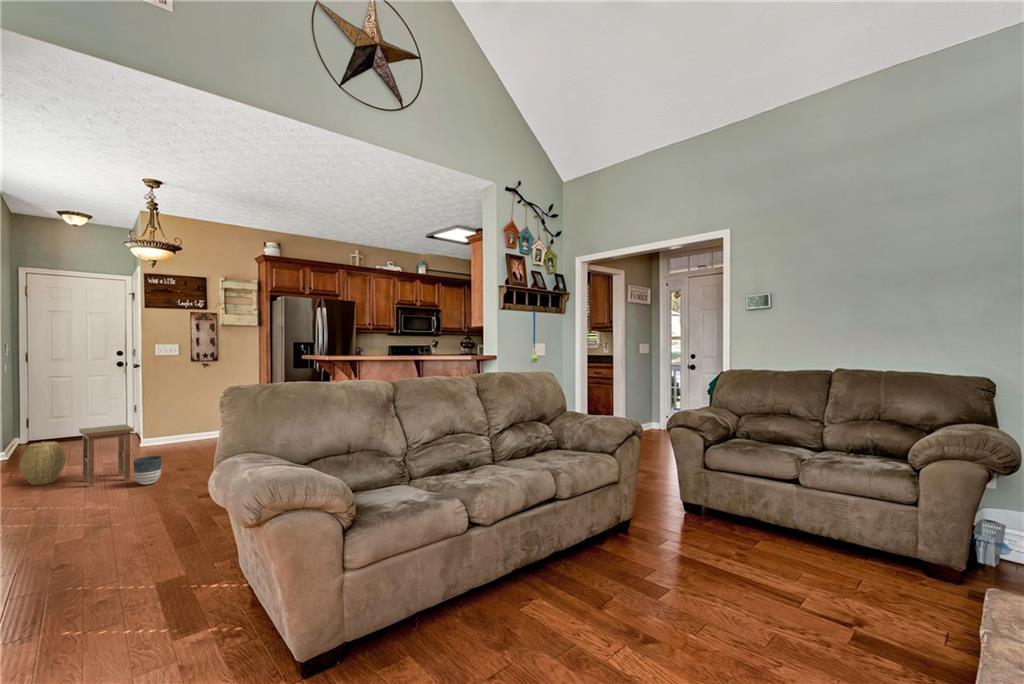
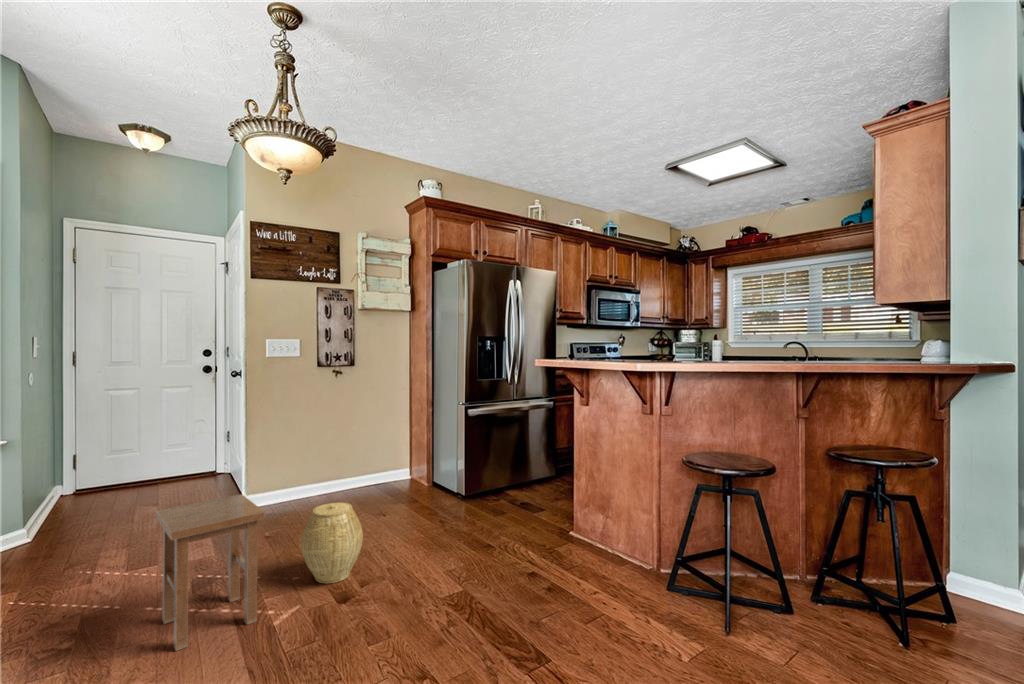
woven basket: present [20,442,66,485] -> present [301,502,363,583]
planter: present [133,456,162,485] -> none [271,574,327,648]

